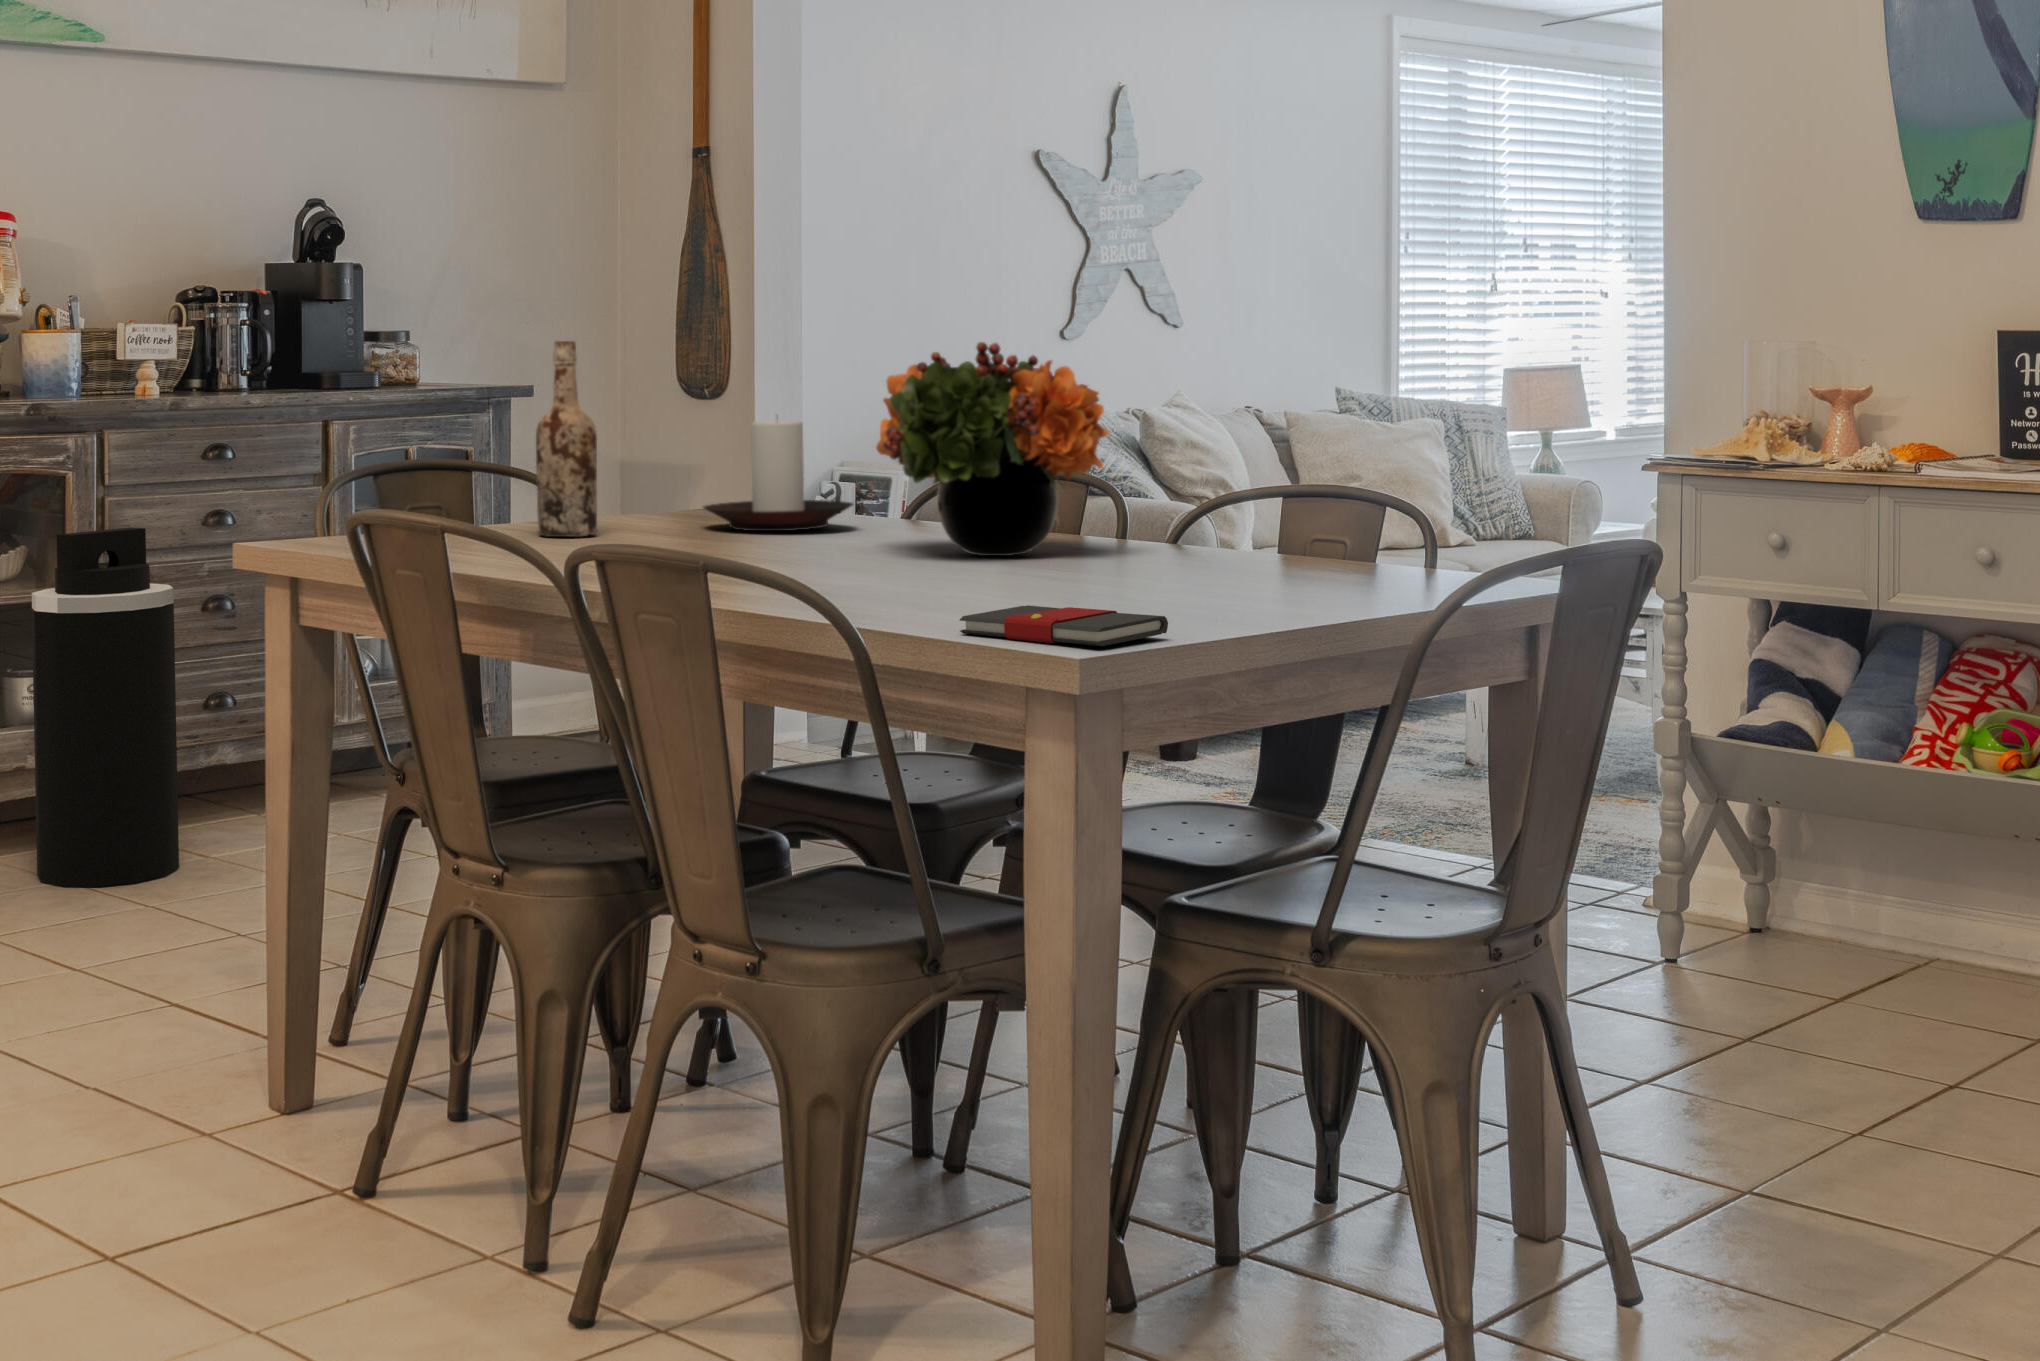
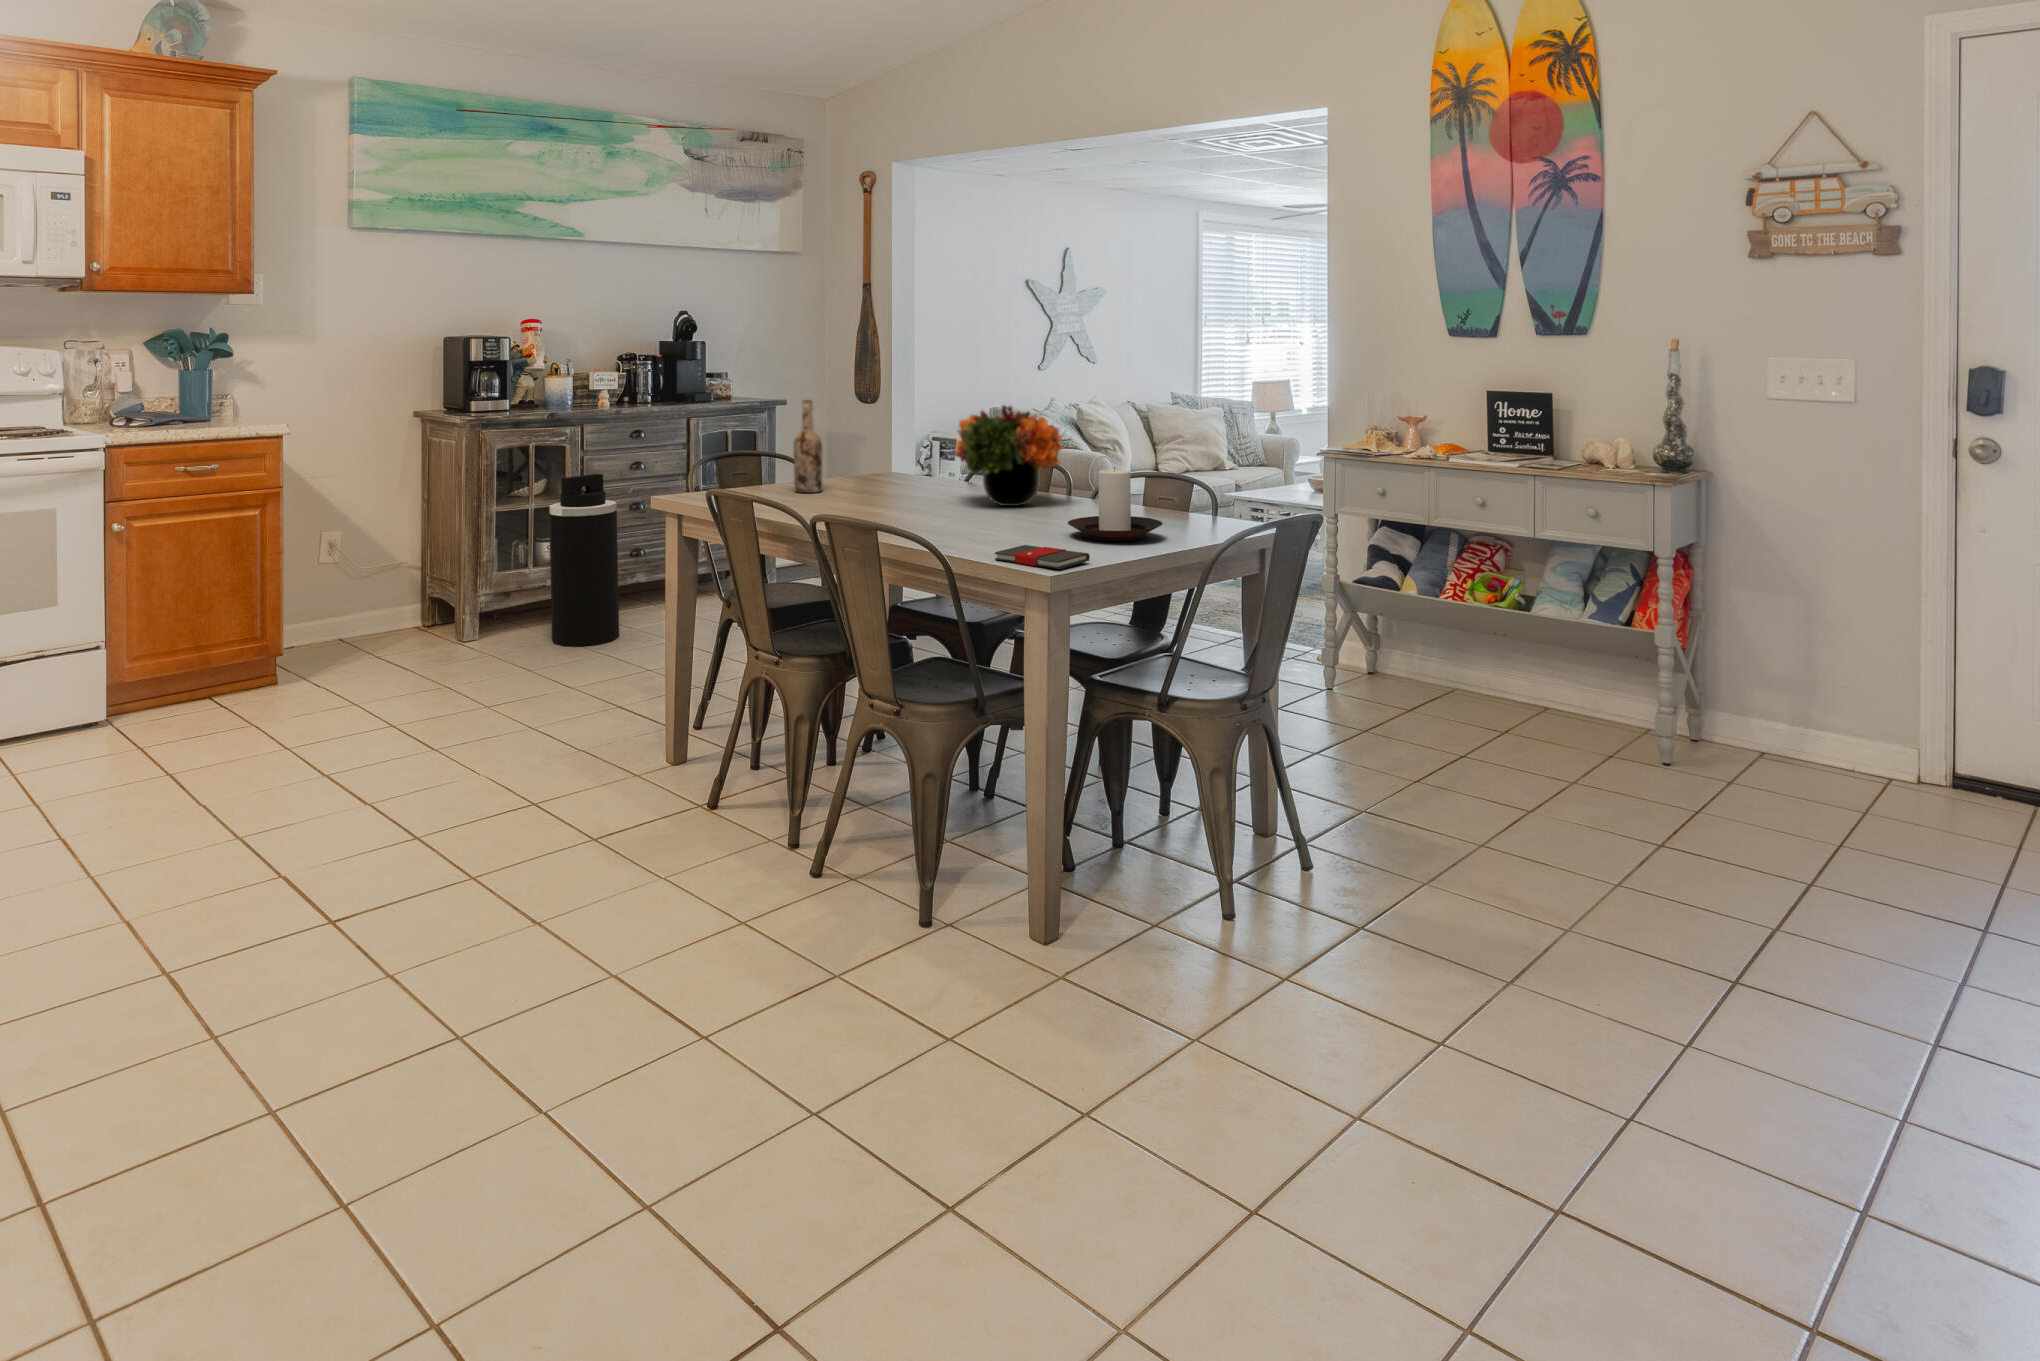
candle holder: present [703,417,853,531] -> present [1068,467,1163,541]

